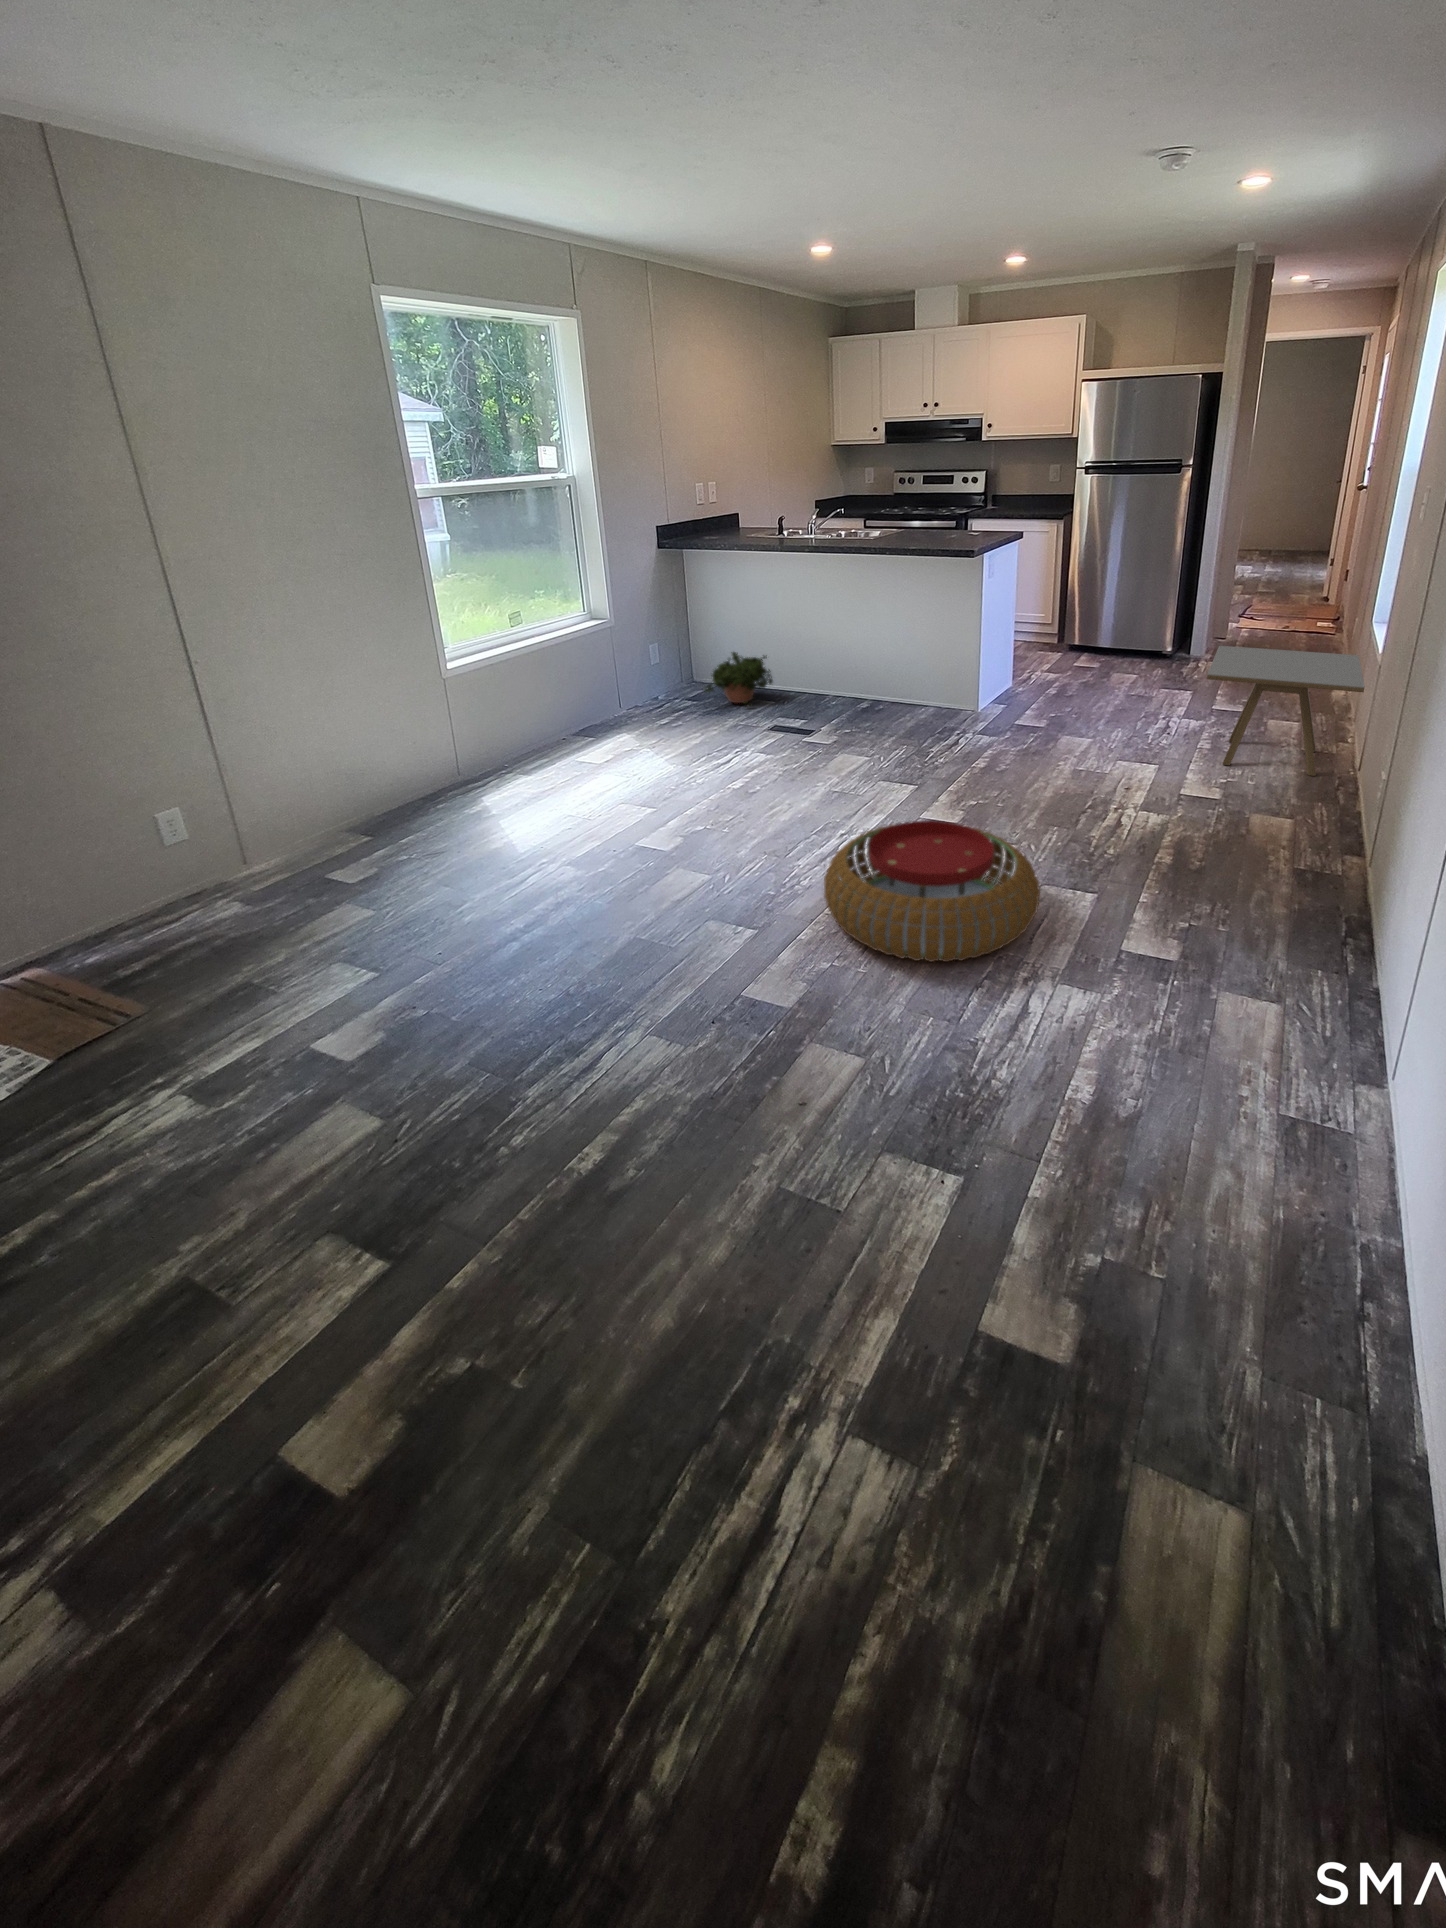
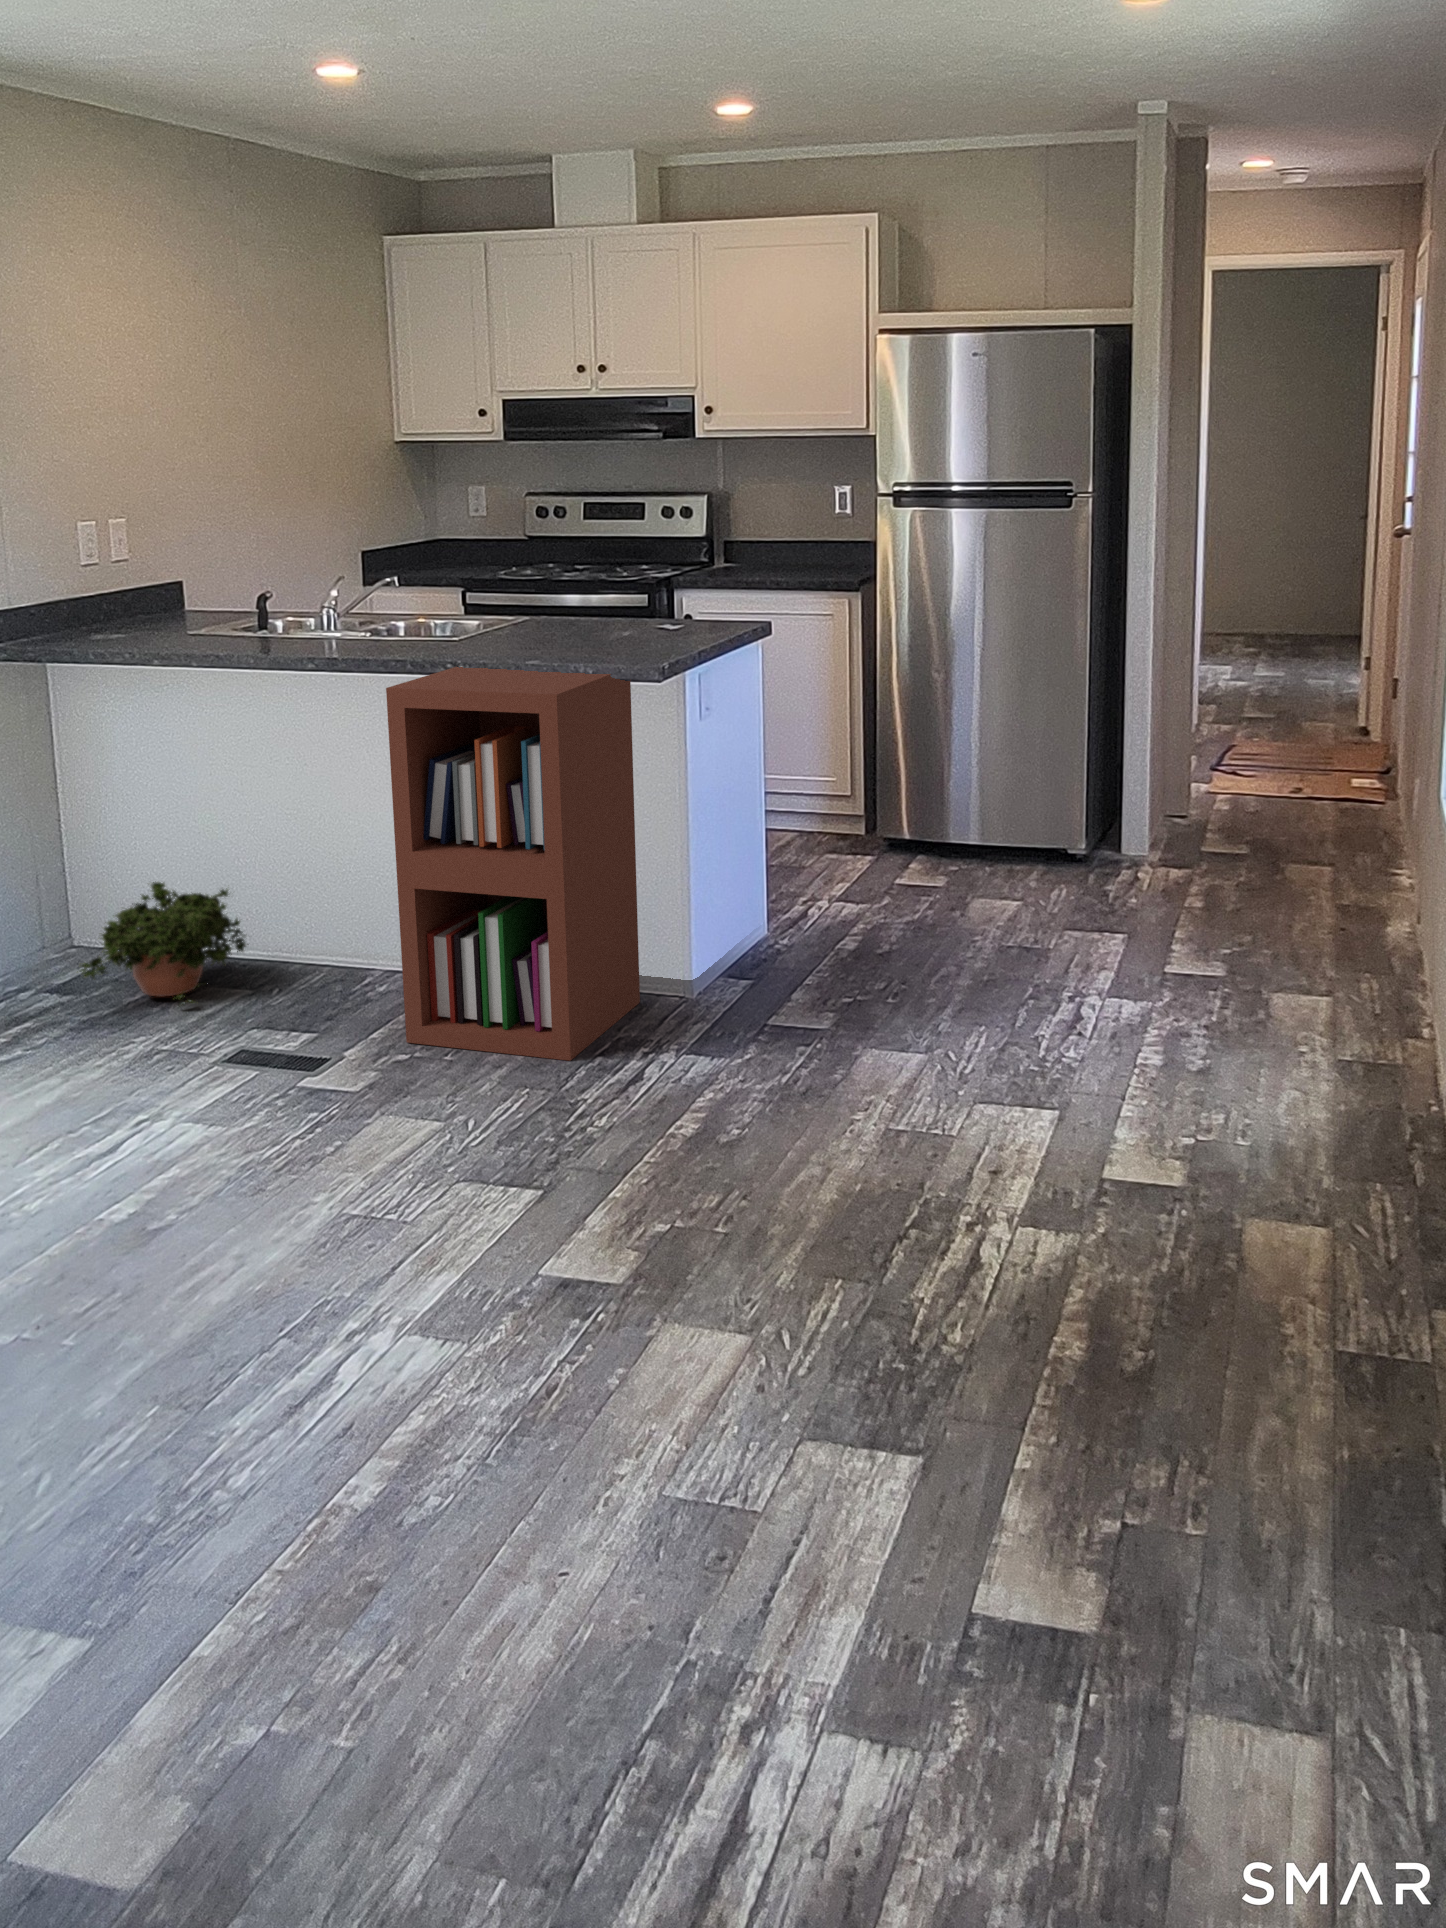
bookshelf: none [846,550,958,735] -> present [386,667,640,1061]
side table: present [1207,646,1365,776] -> none [1136,851,1437,1121]
pouf: present [824,821,1040,962] -> none [265,1309,783,1699]

